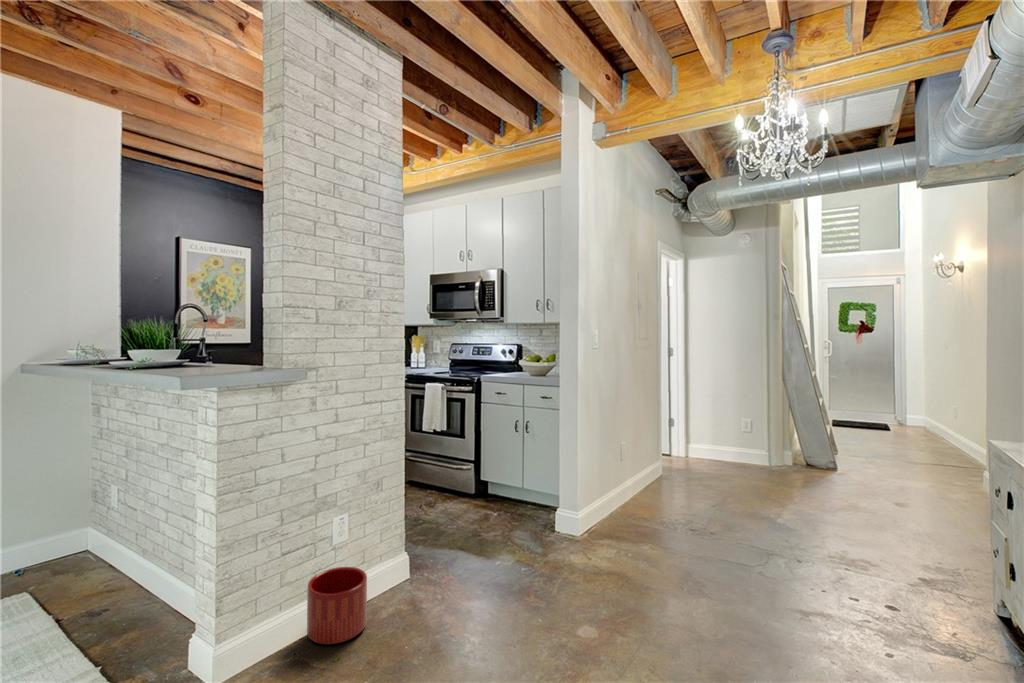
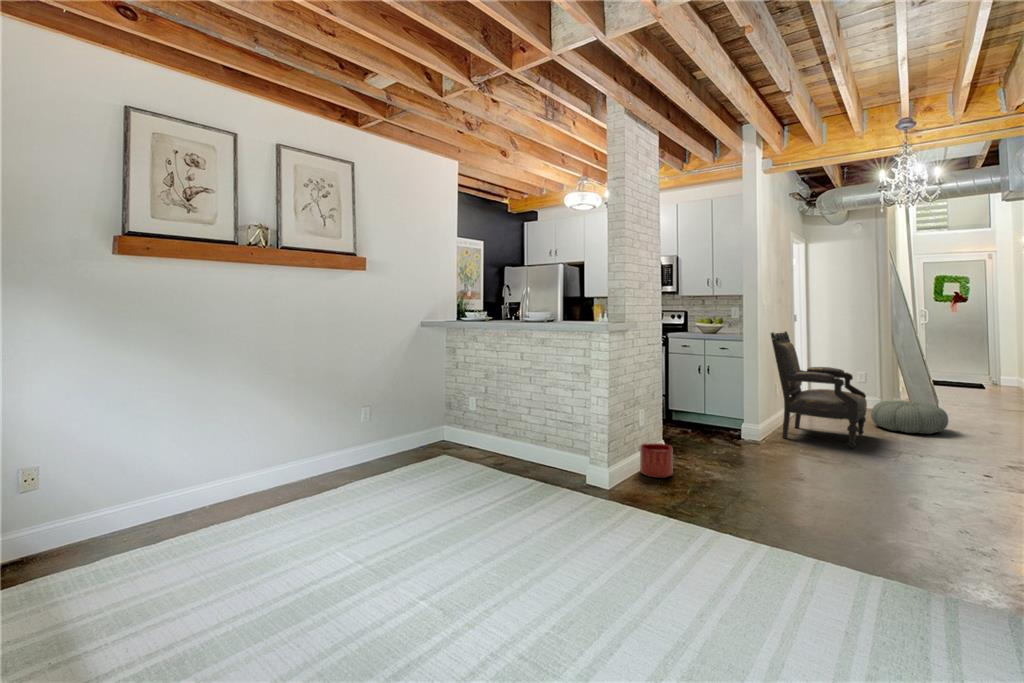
armchair: none [603,367,733,548] -> present [771,331,867,448]
pouf: none [747,463,842,514] -> present [871,401,948,434]

